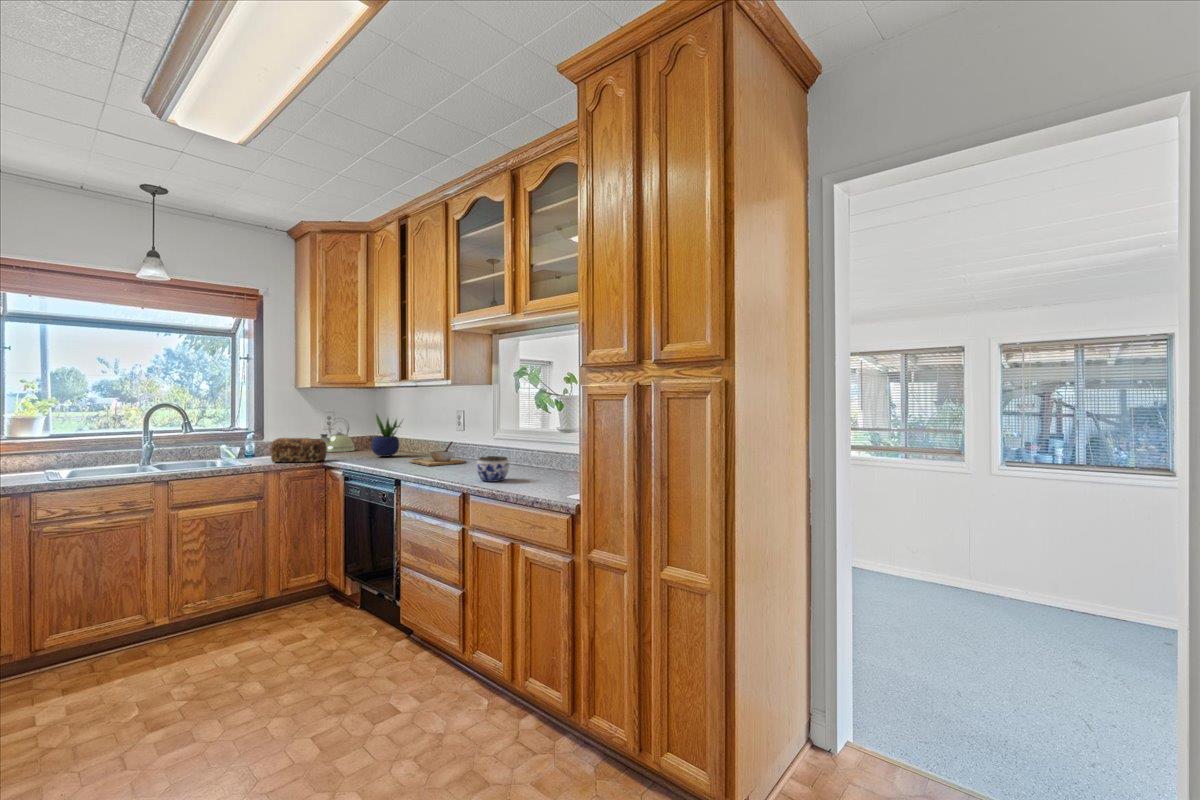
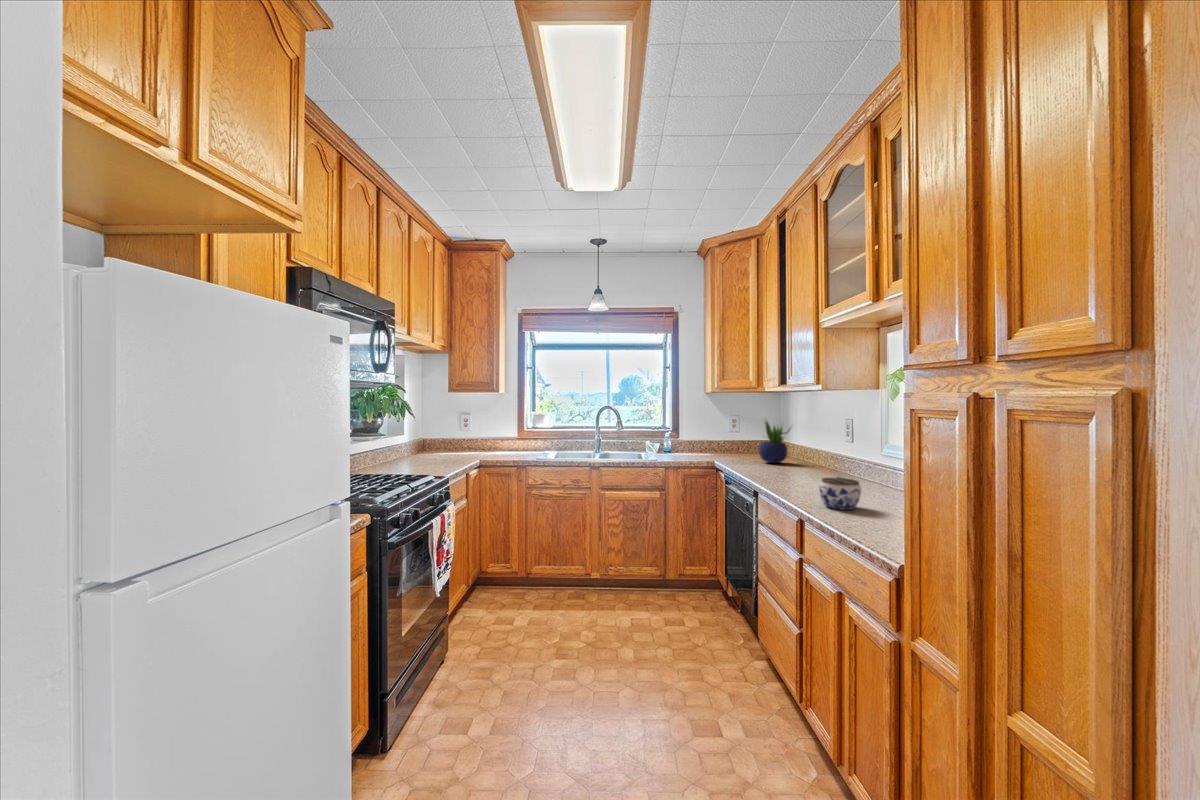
kettle: present [321,420,354,452] -> none [725,421,757,454]
bread loaf: present [271,438,327,462] -> none [672,438,718,462]
bowl: present [409,442,466,466] -> none [784,454,847,480]

